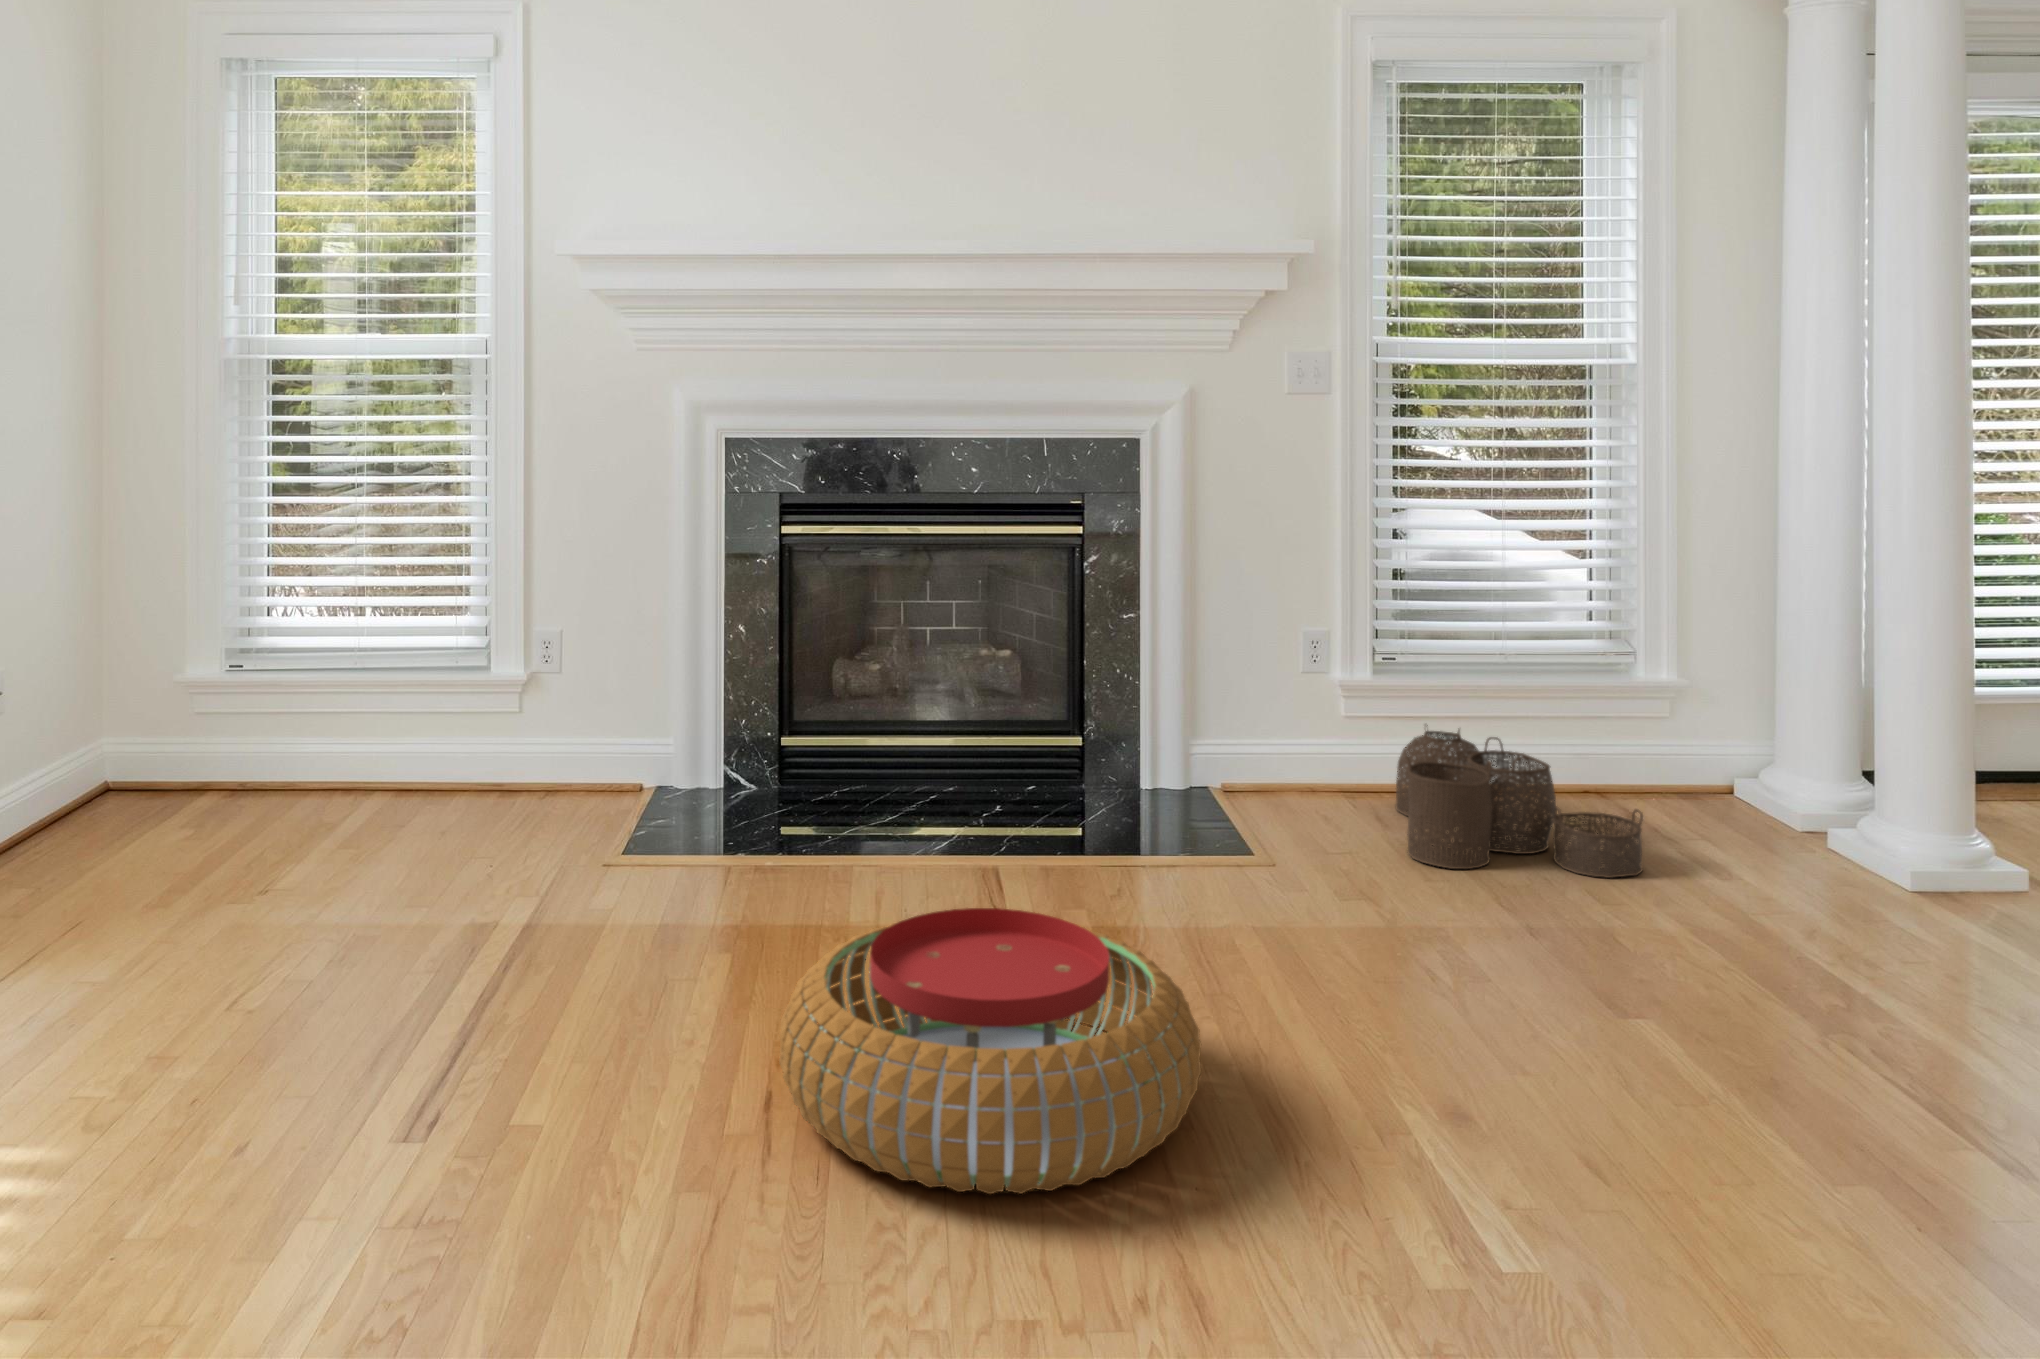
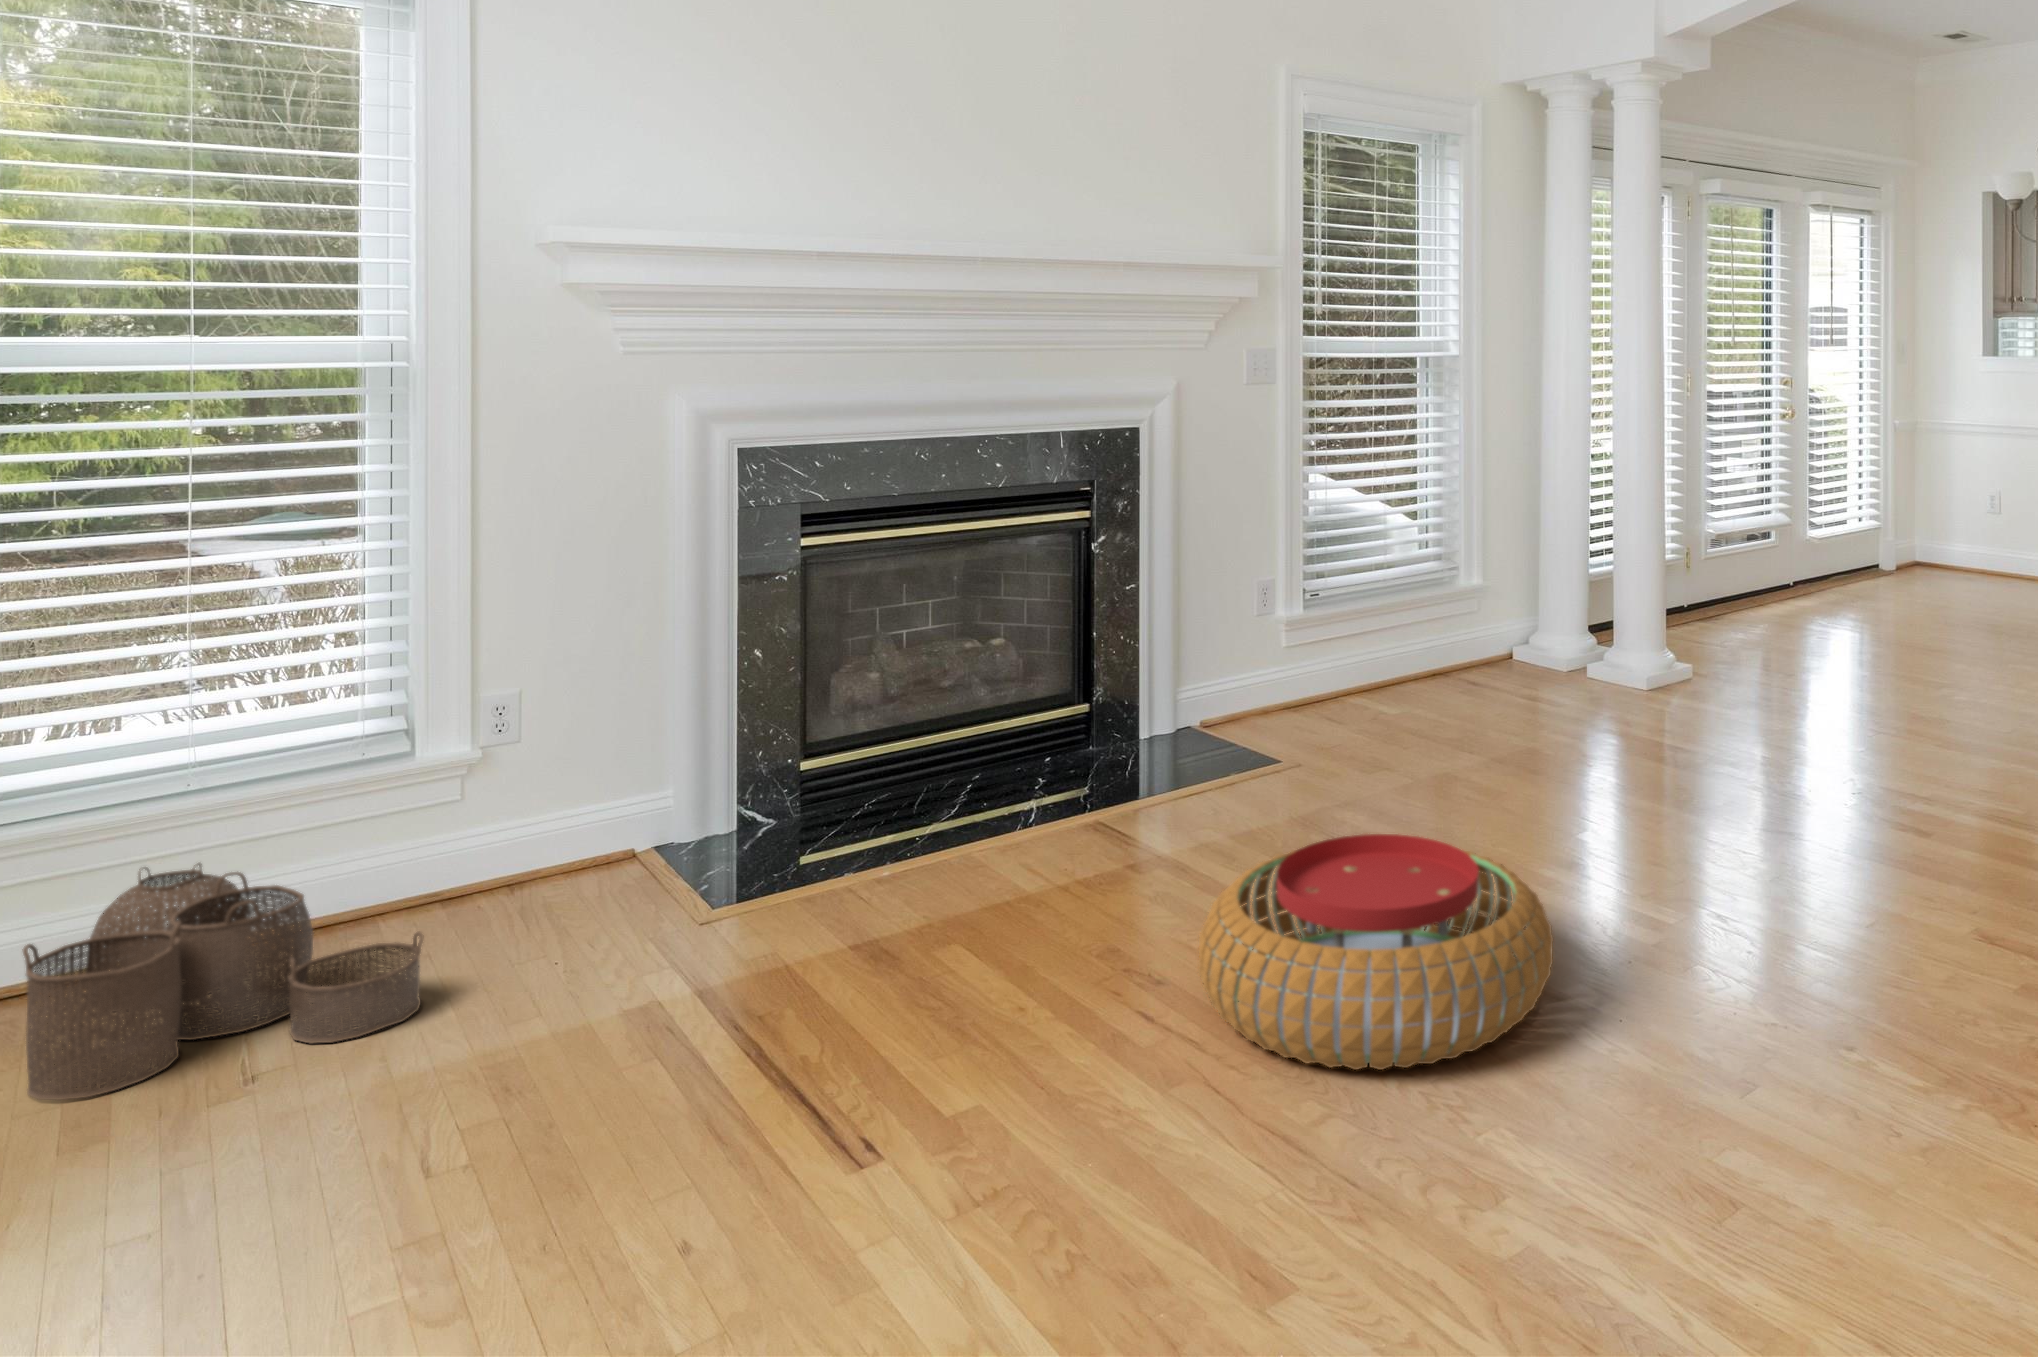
woven basket: present [1396,725,1643,878] -> present [22,863,423,1100]

